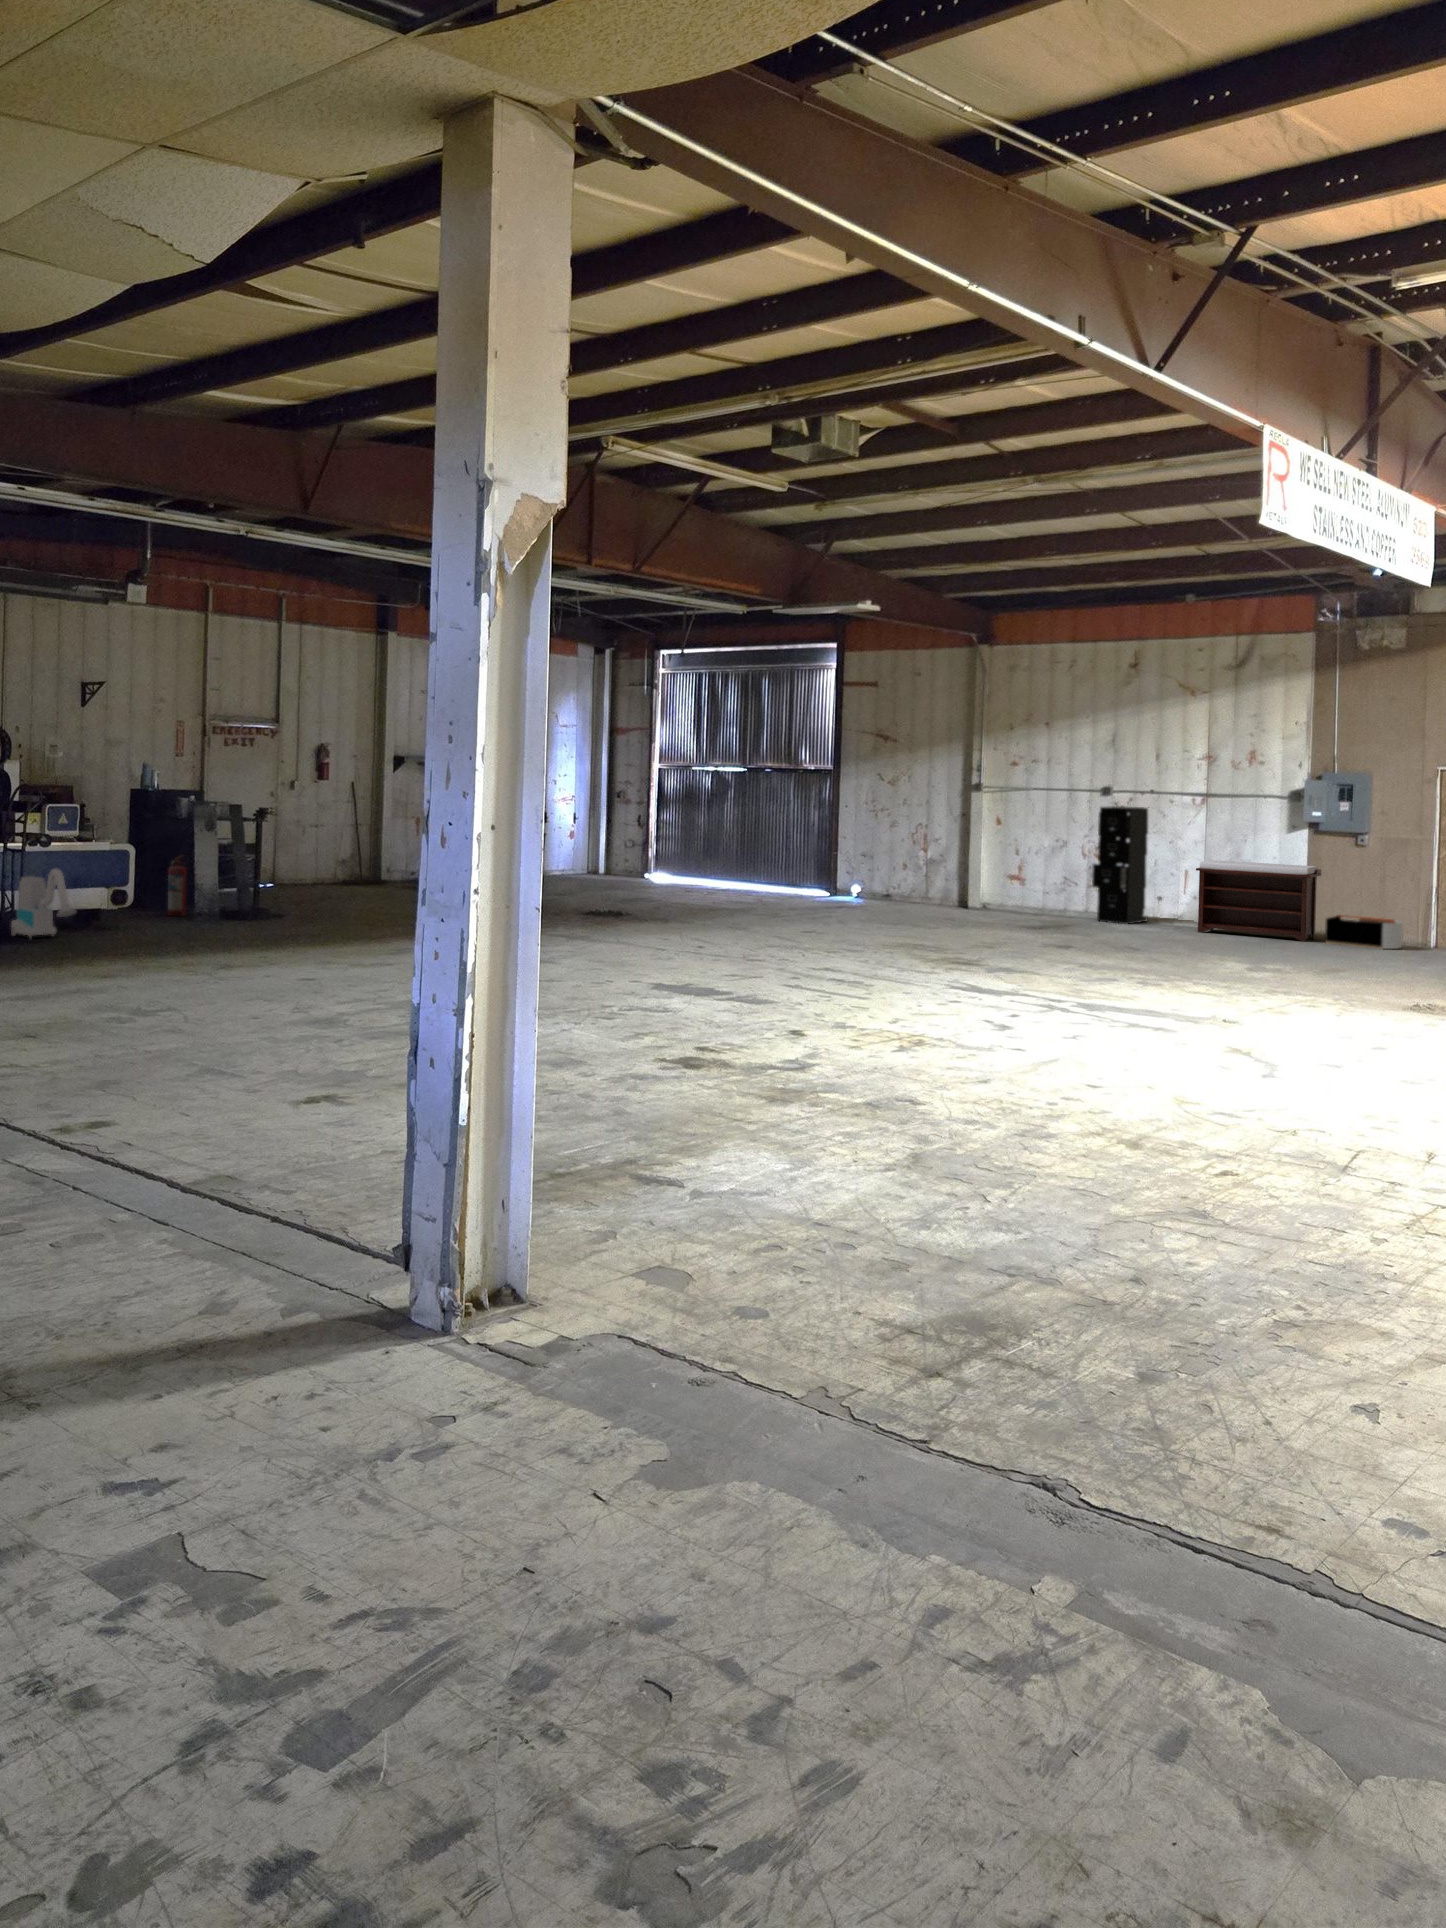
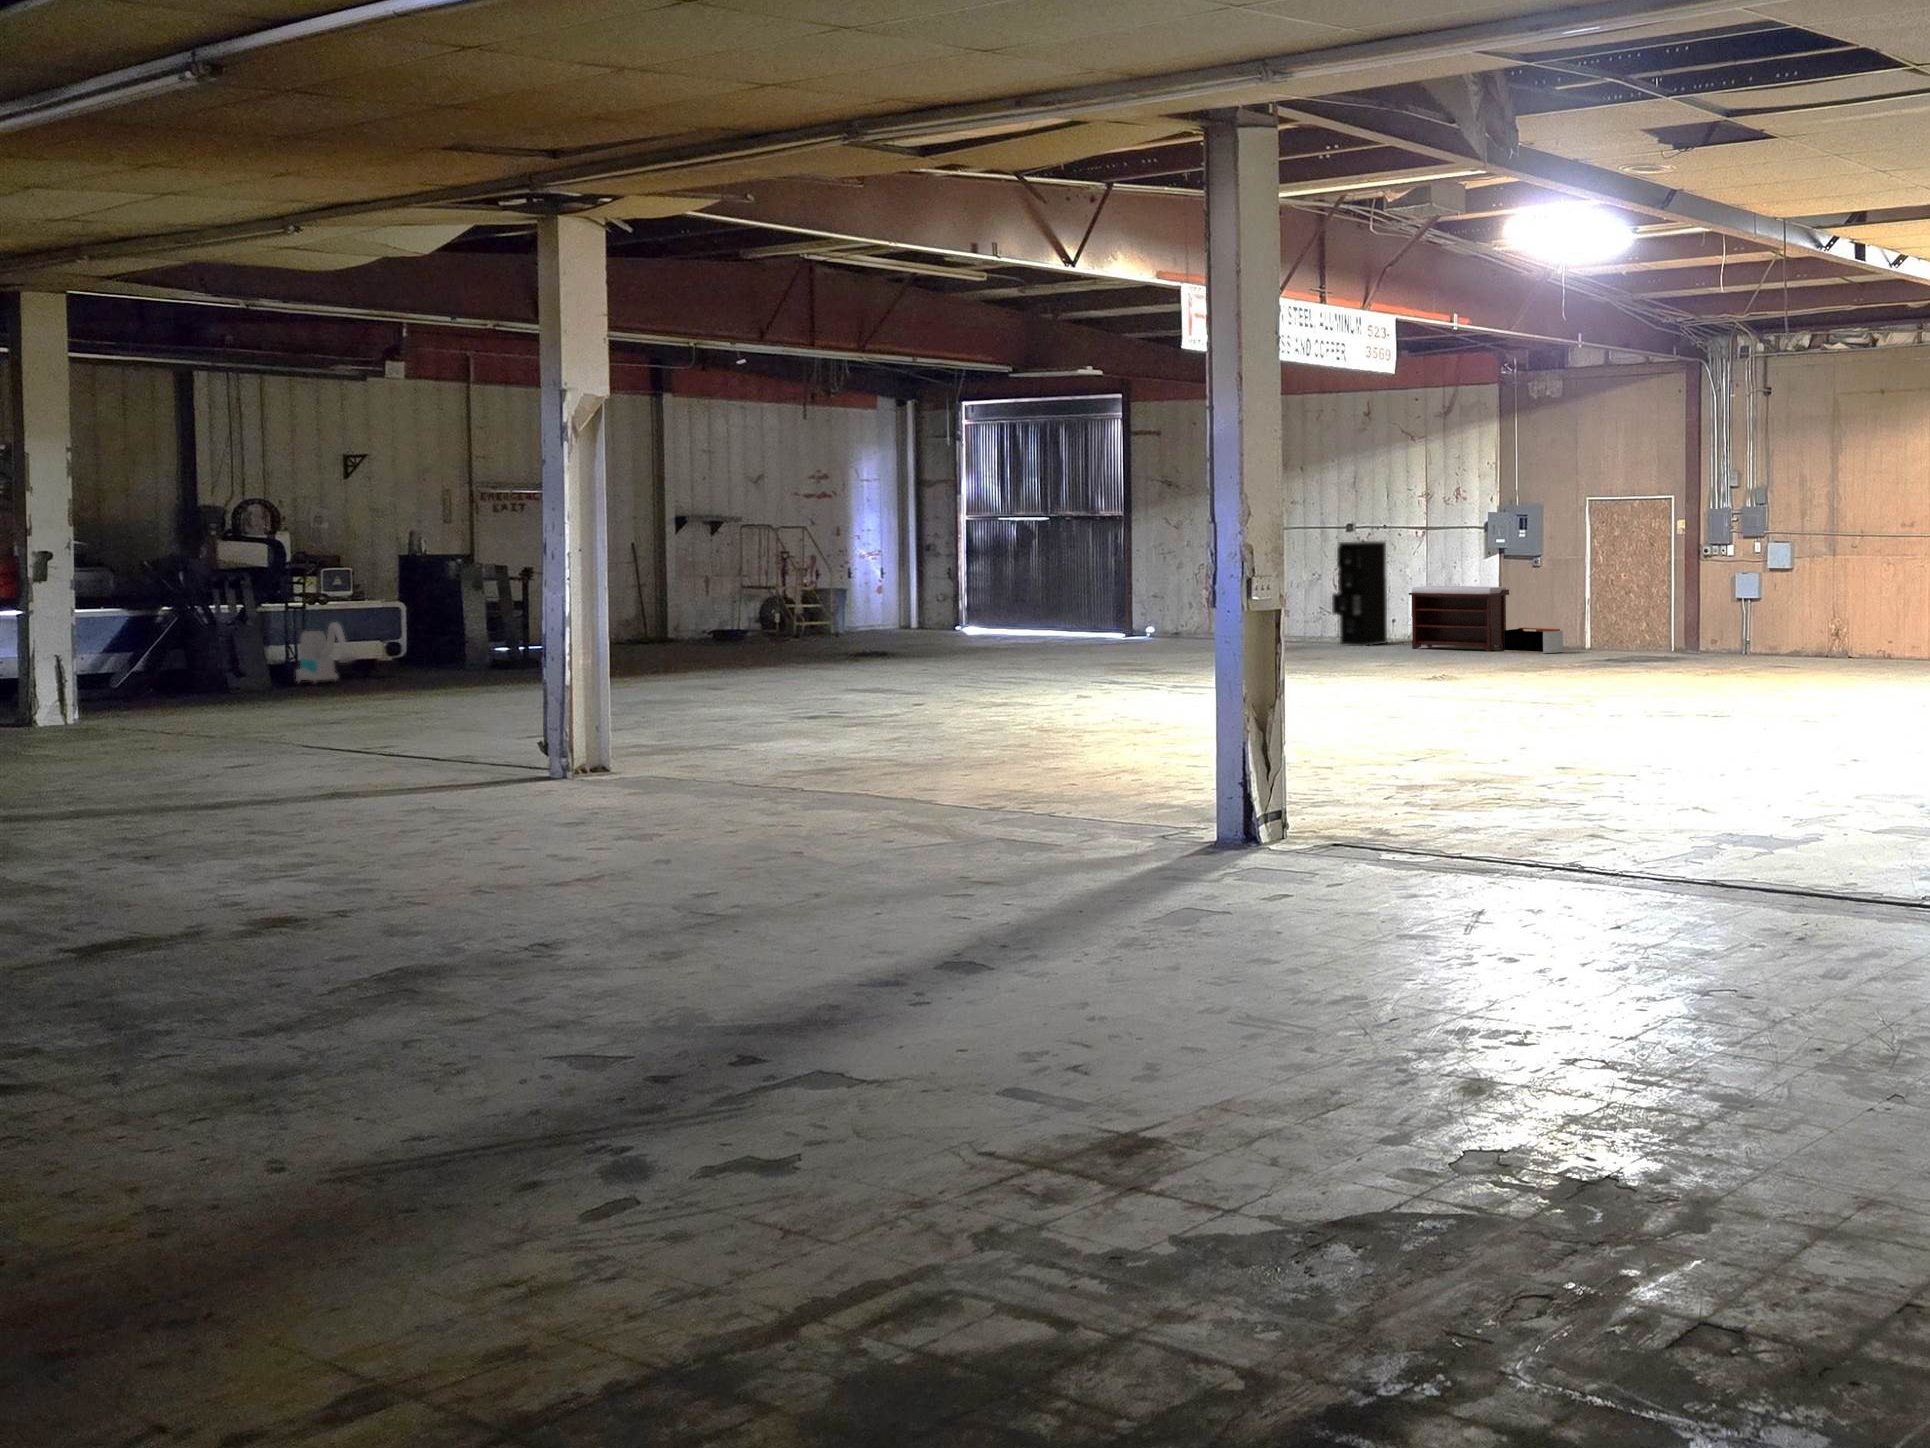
fire extinguisher: present [168,856,186,916] -> none [441,612,460,668]

